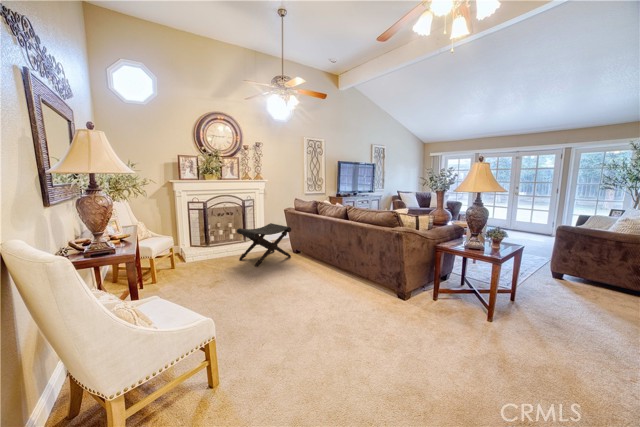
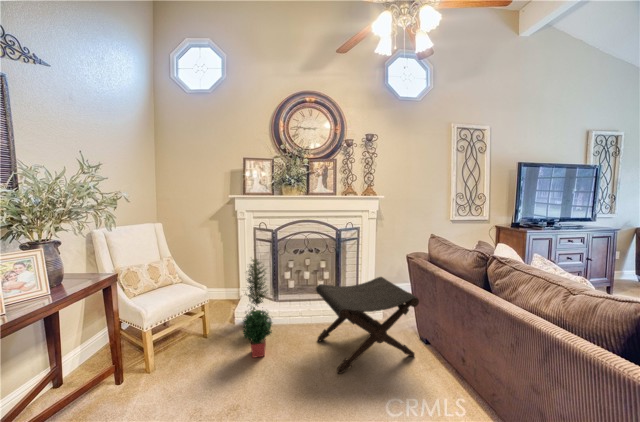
potted plant: none [185,219,216,270] -> present [243,259,272,358]

